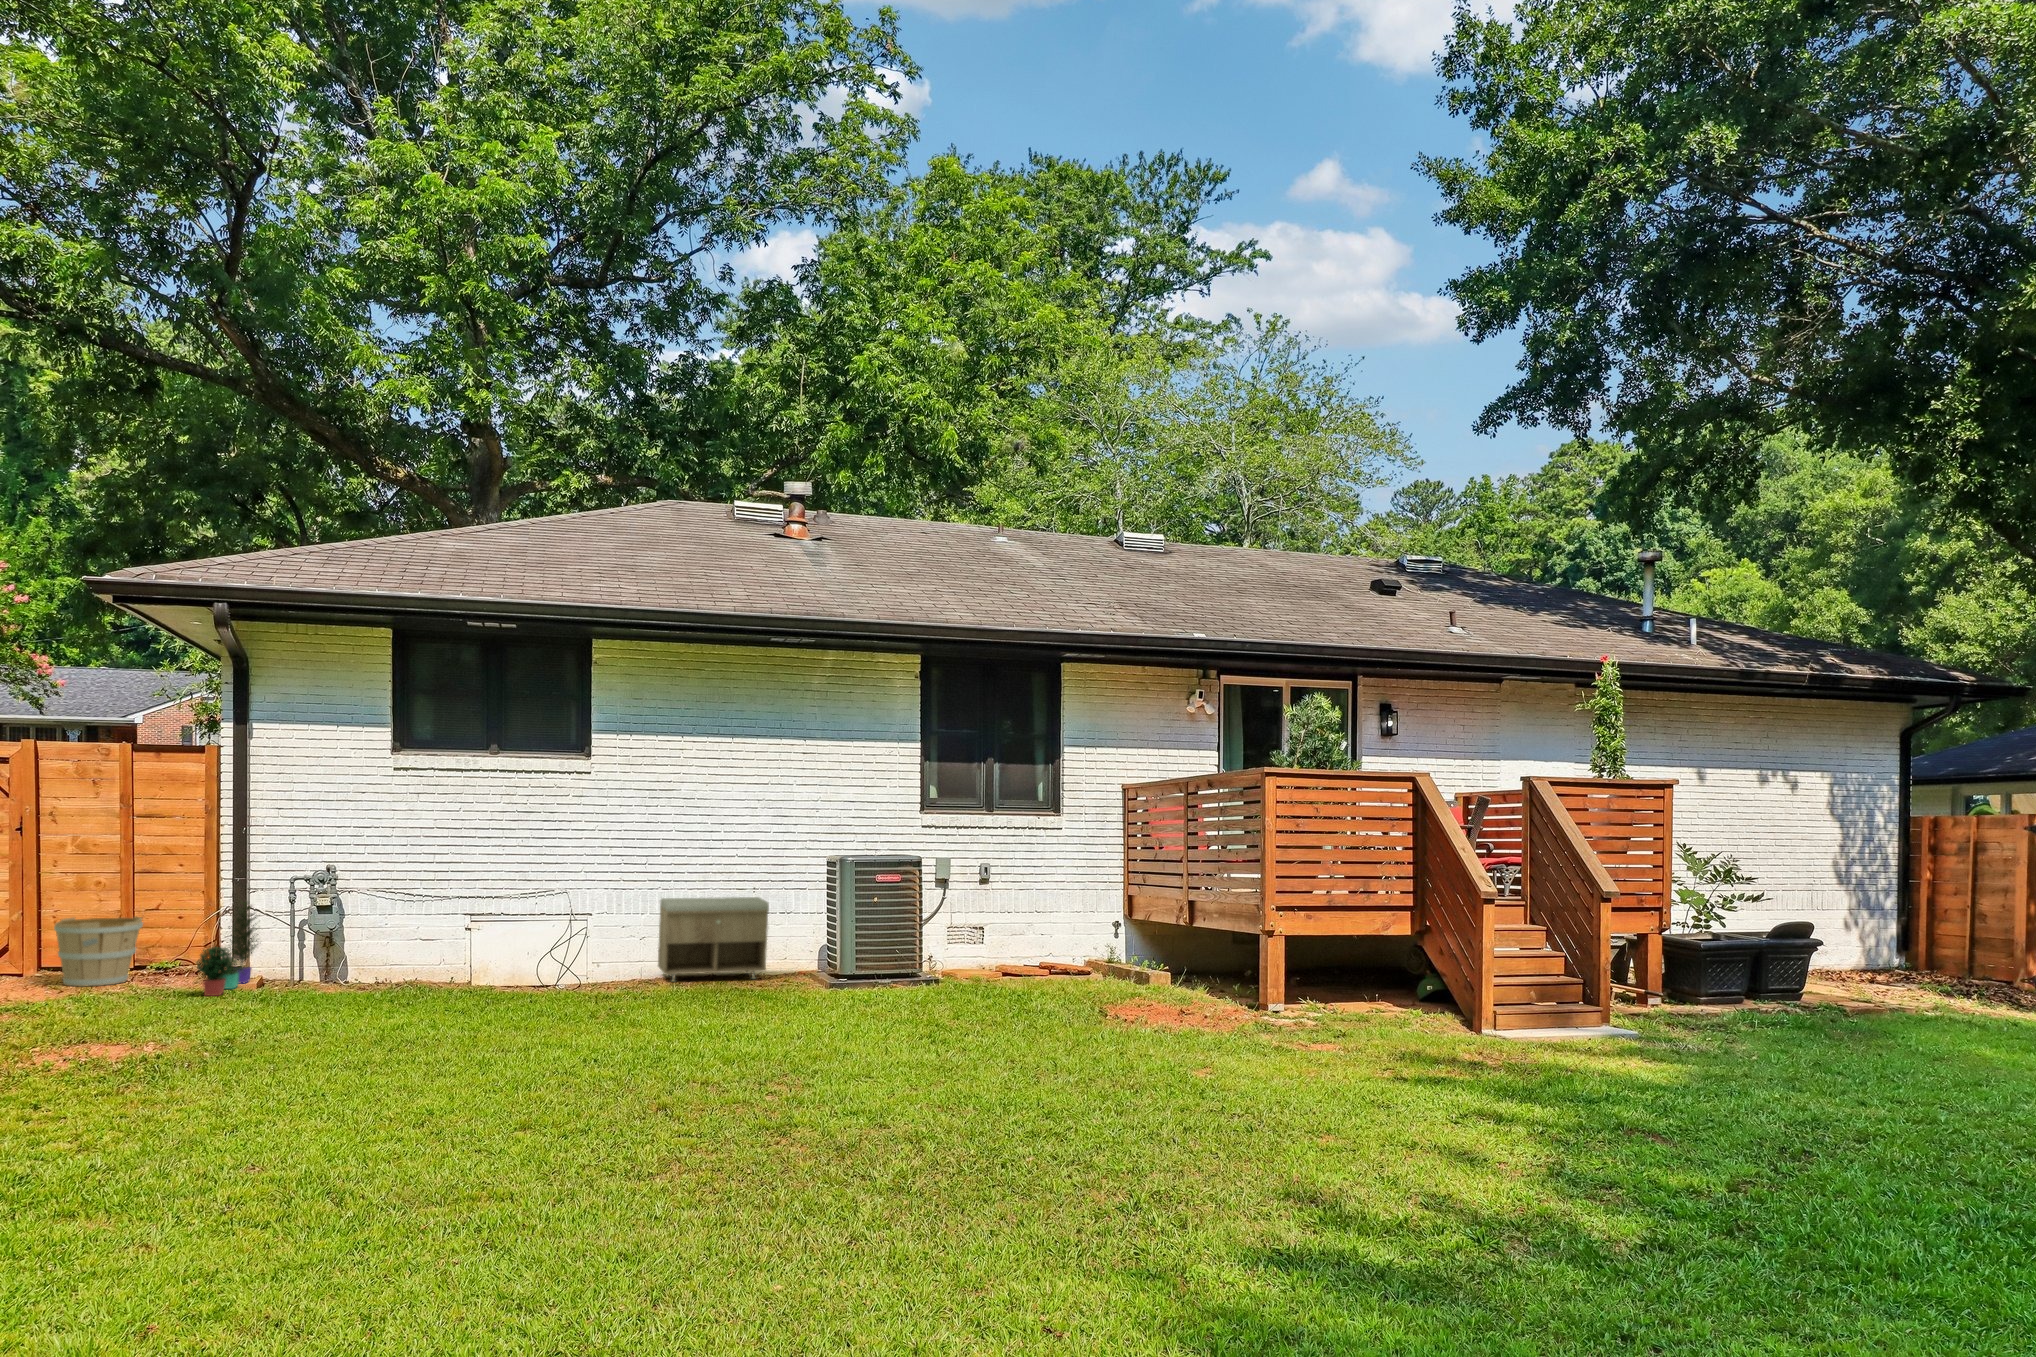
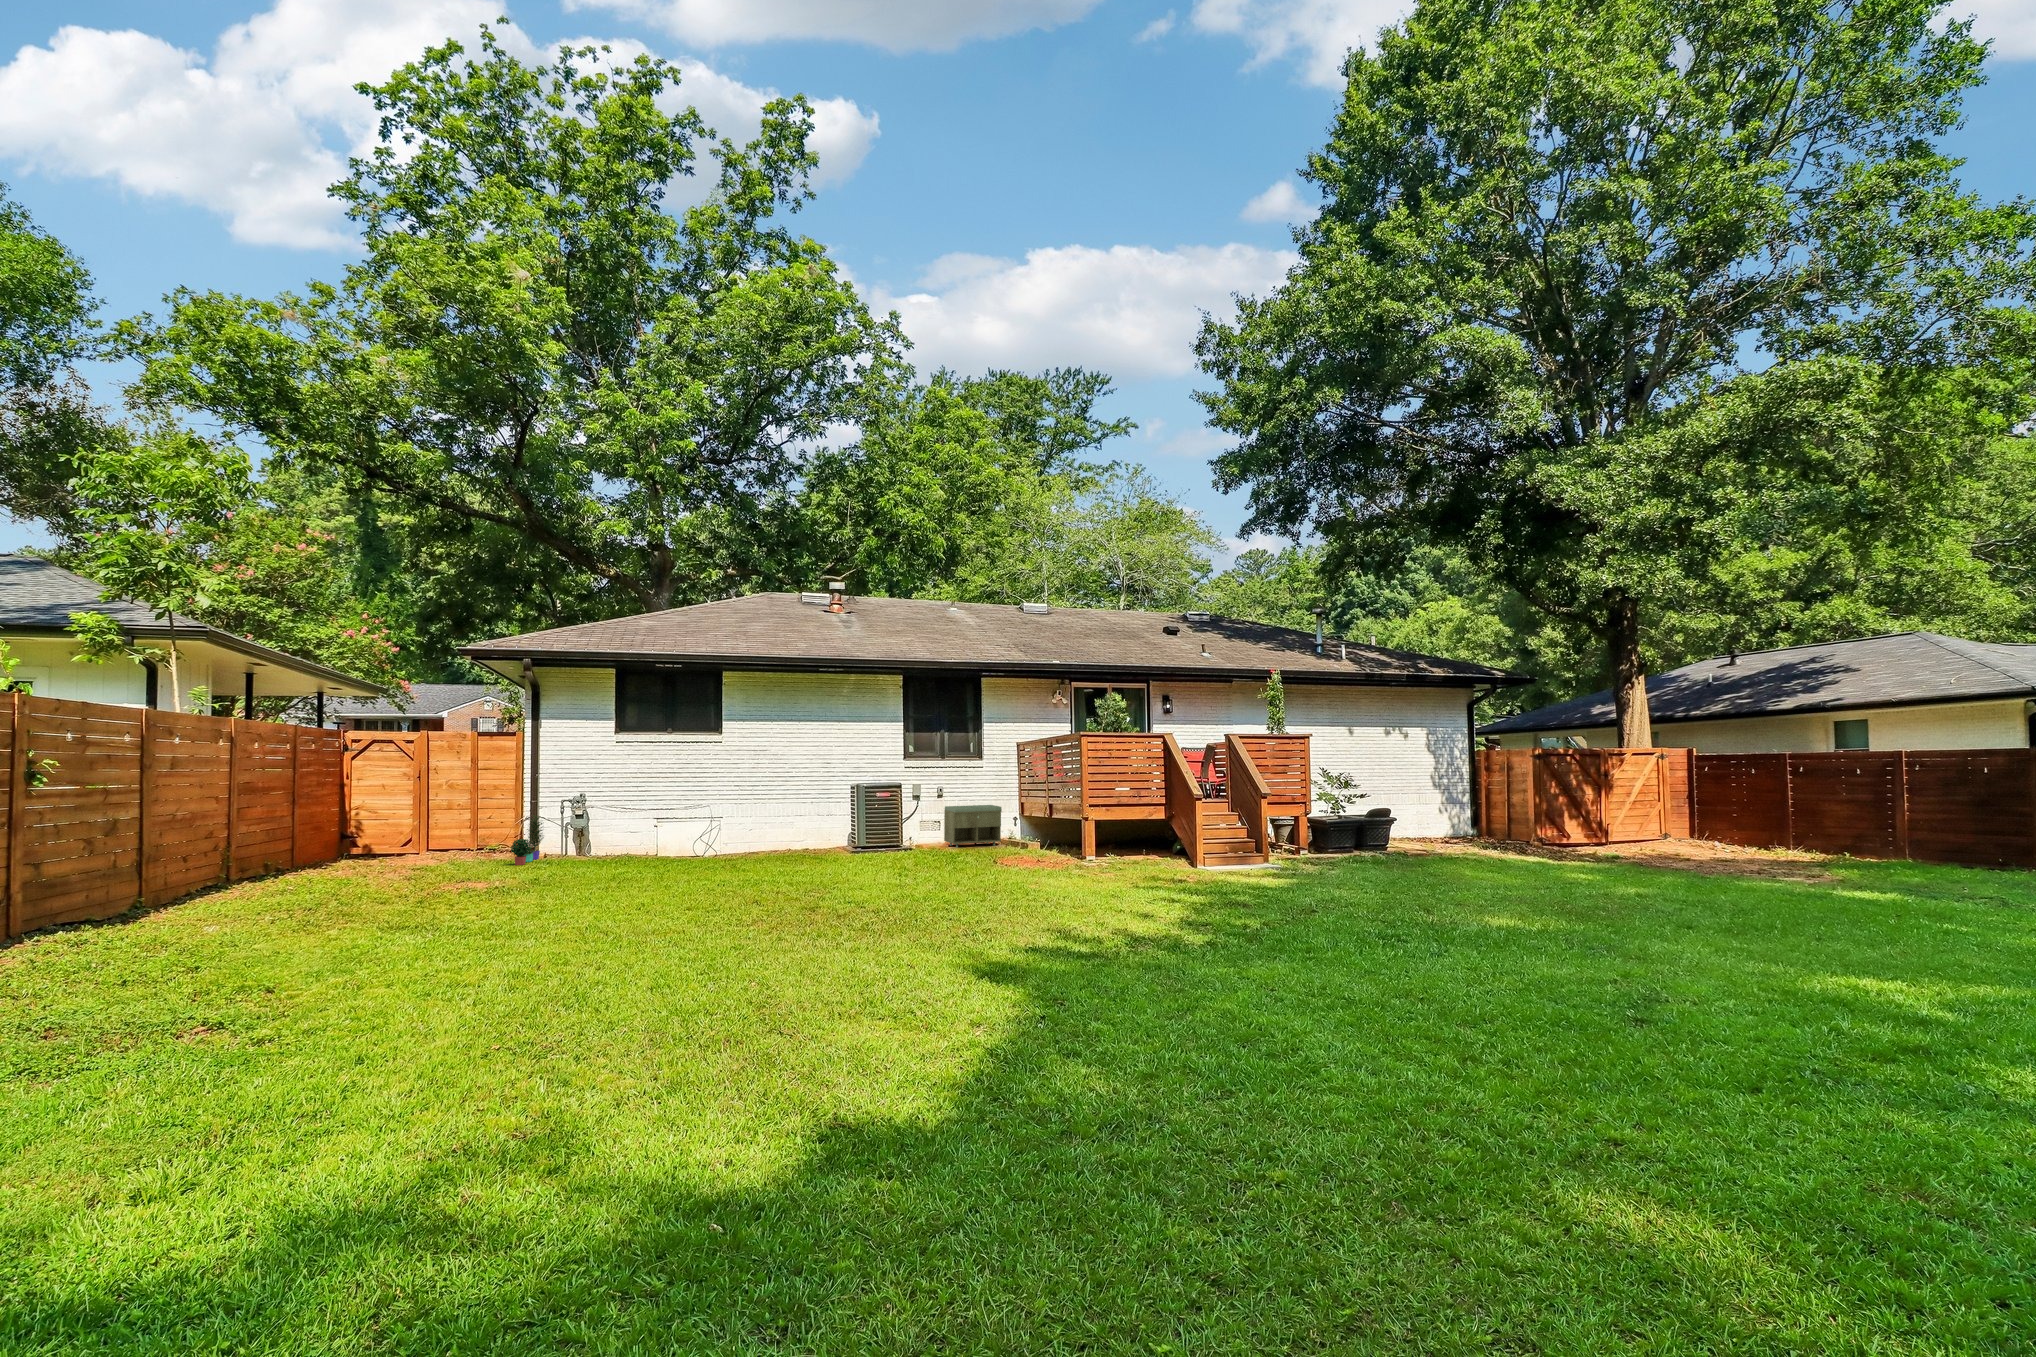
storage bench: present [658,897,769,982] -> present [944,805,1002,848]
wooden bucket: present [54,916,143,987] -> none [433,825,481,862]

